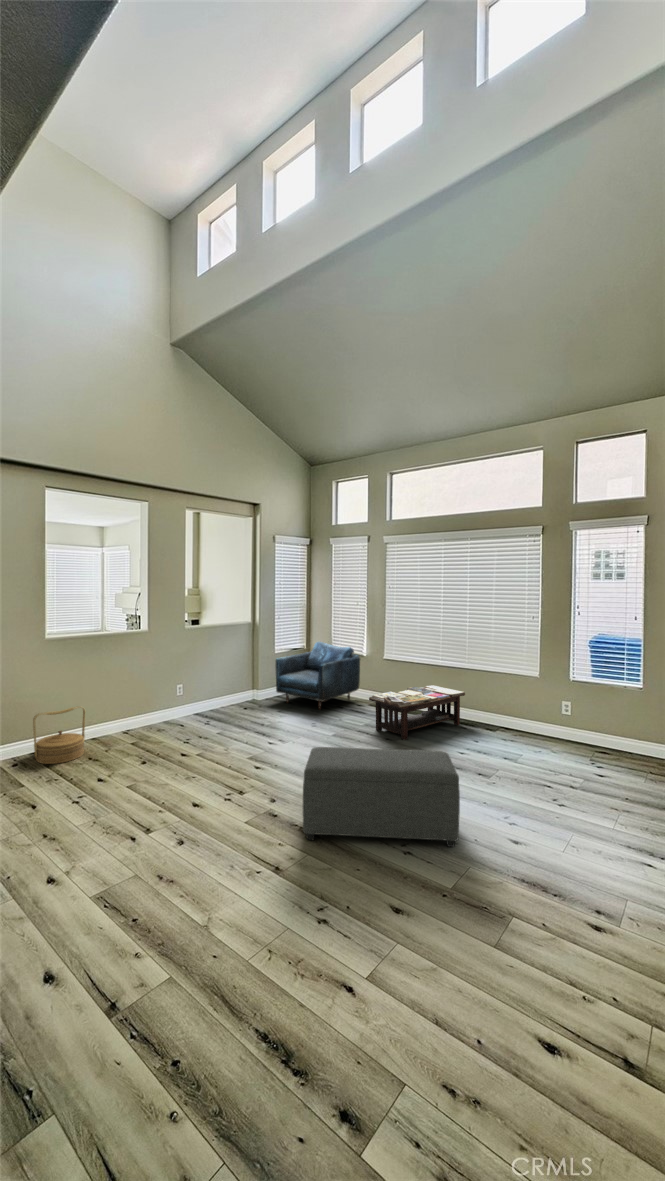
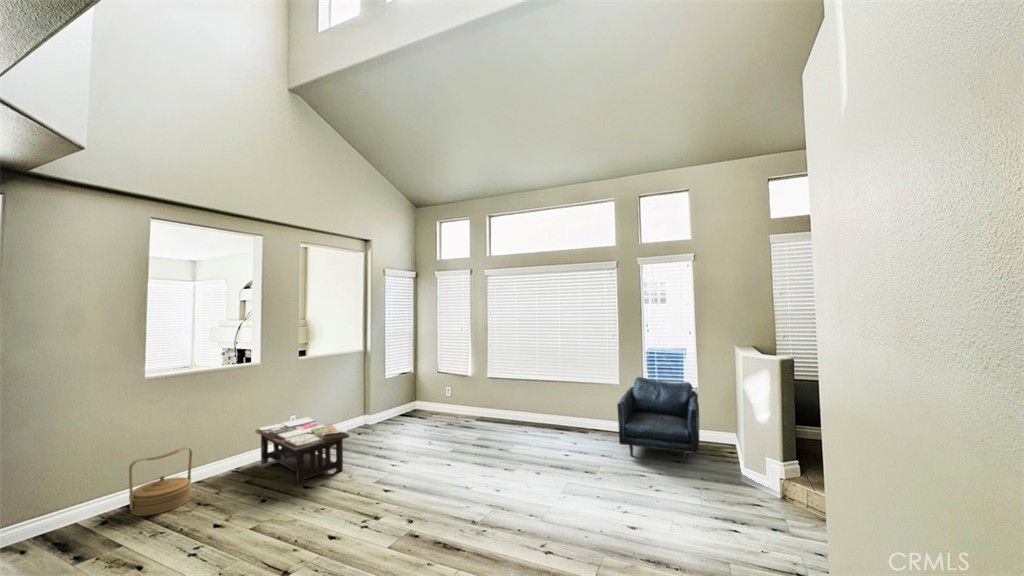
armchair: present [276,642,360,709] -> present [617,377,699,463]
coffee table: present [369,685,465,740] -> present [255,417,349,485]
ottoman: present [303,747,460,847] -> none [449,455,590,556]

